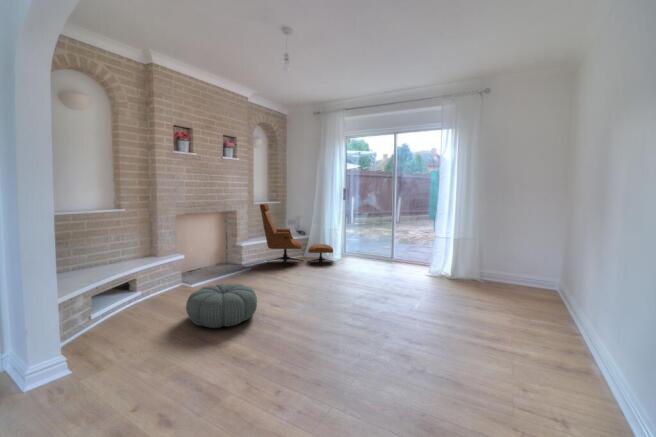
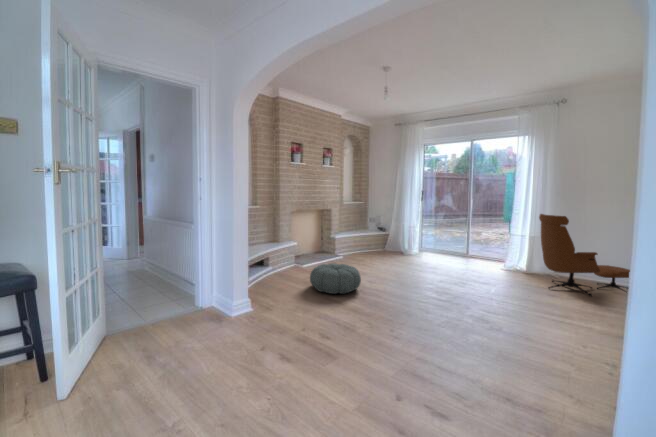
lounge chair: present [260,203,333,266] -> present [539,214,630,296]

